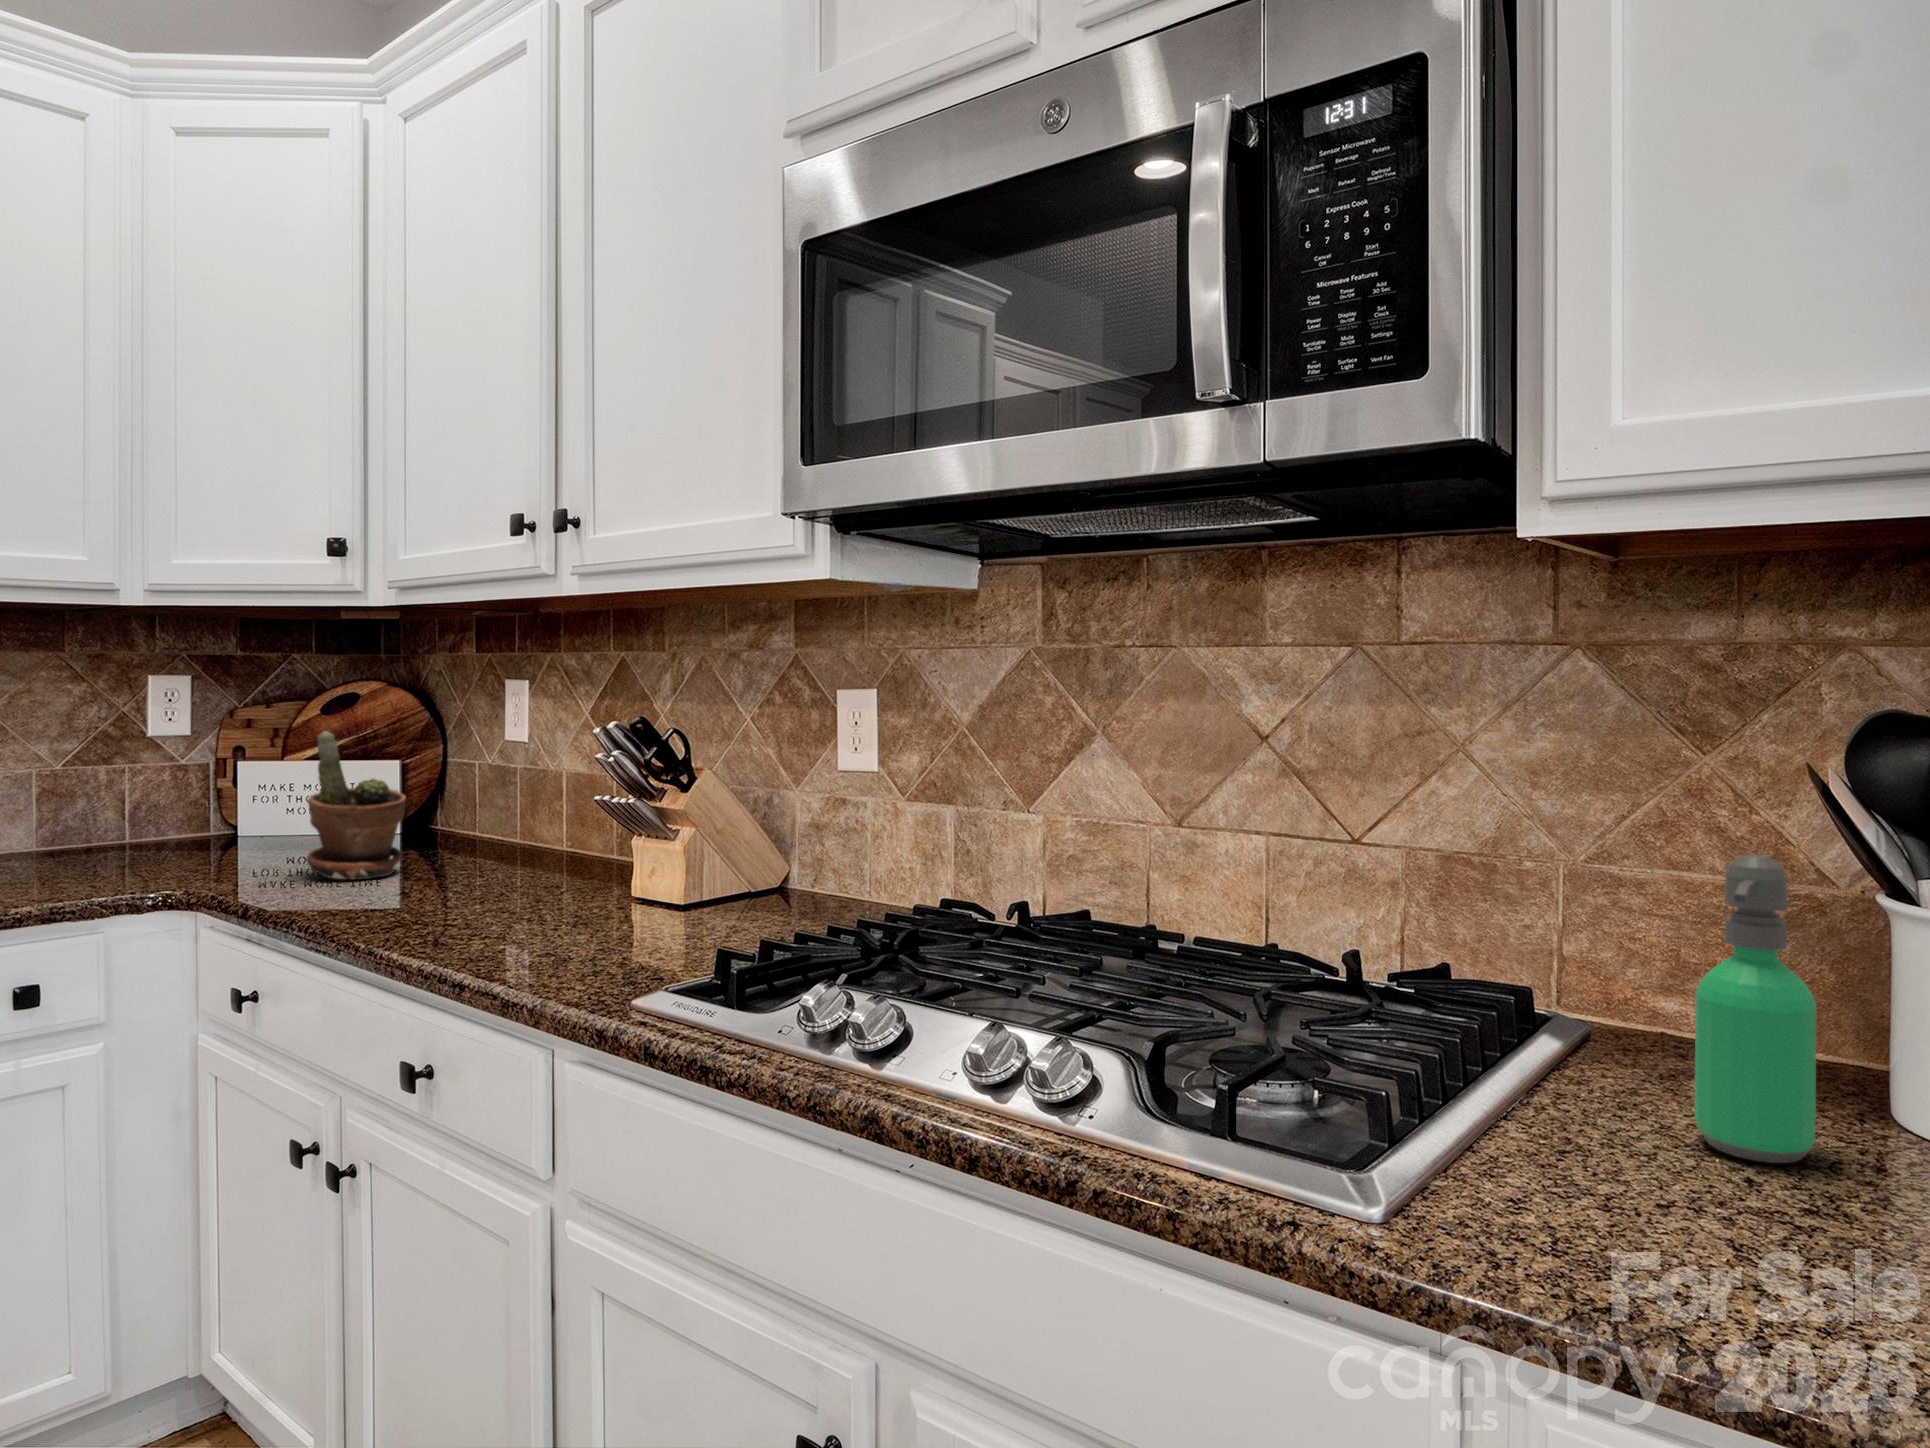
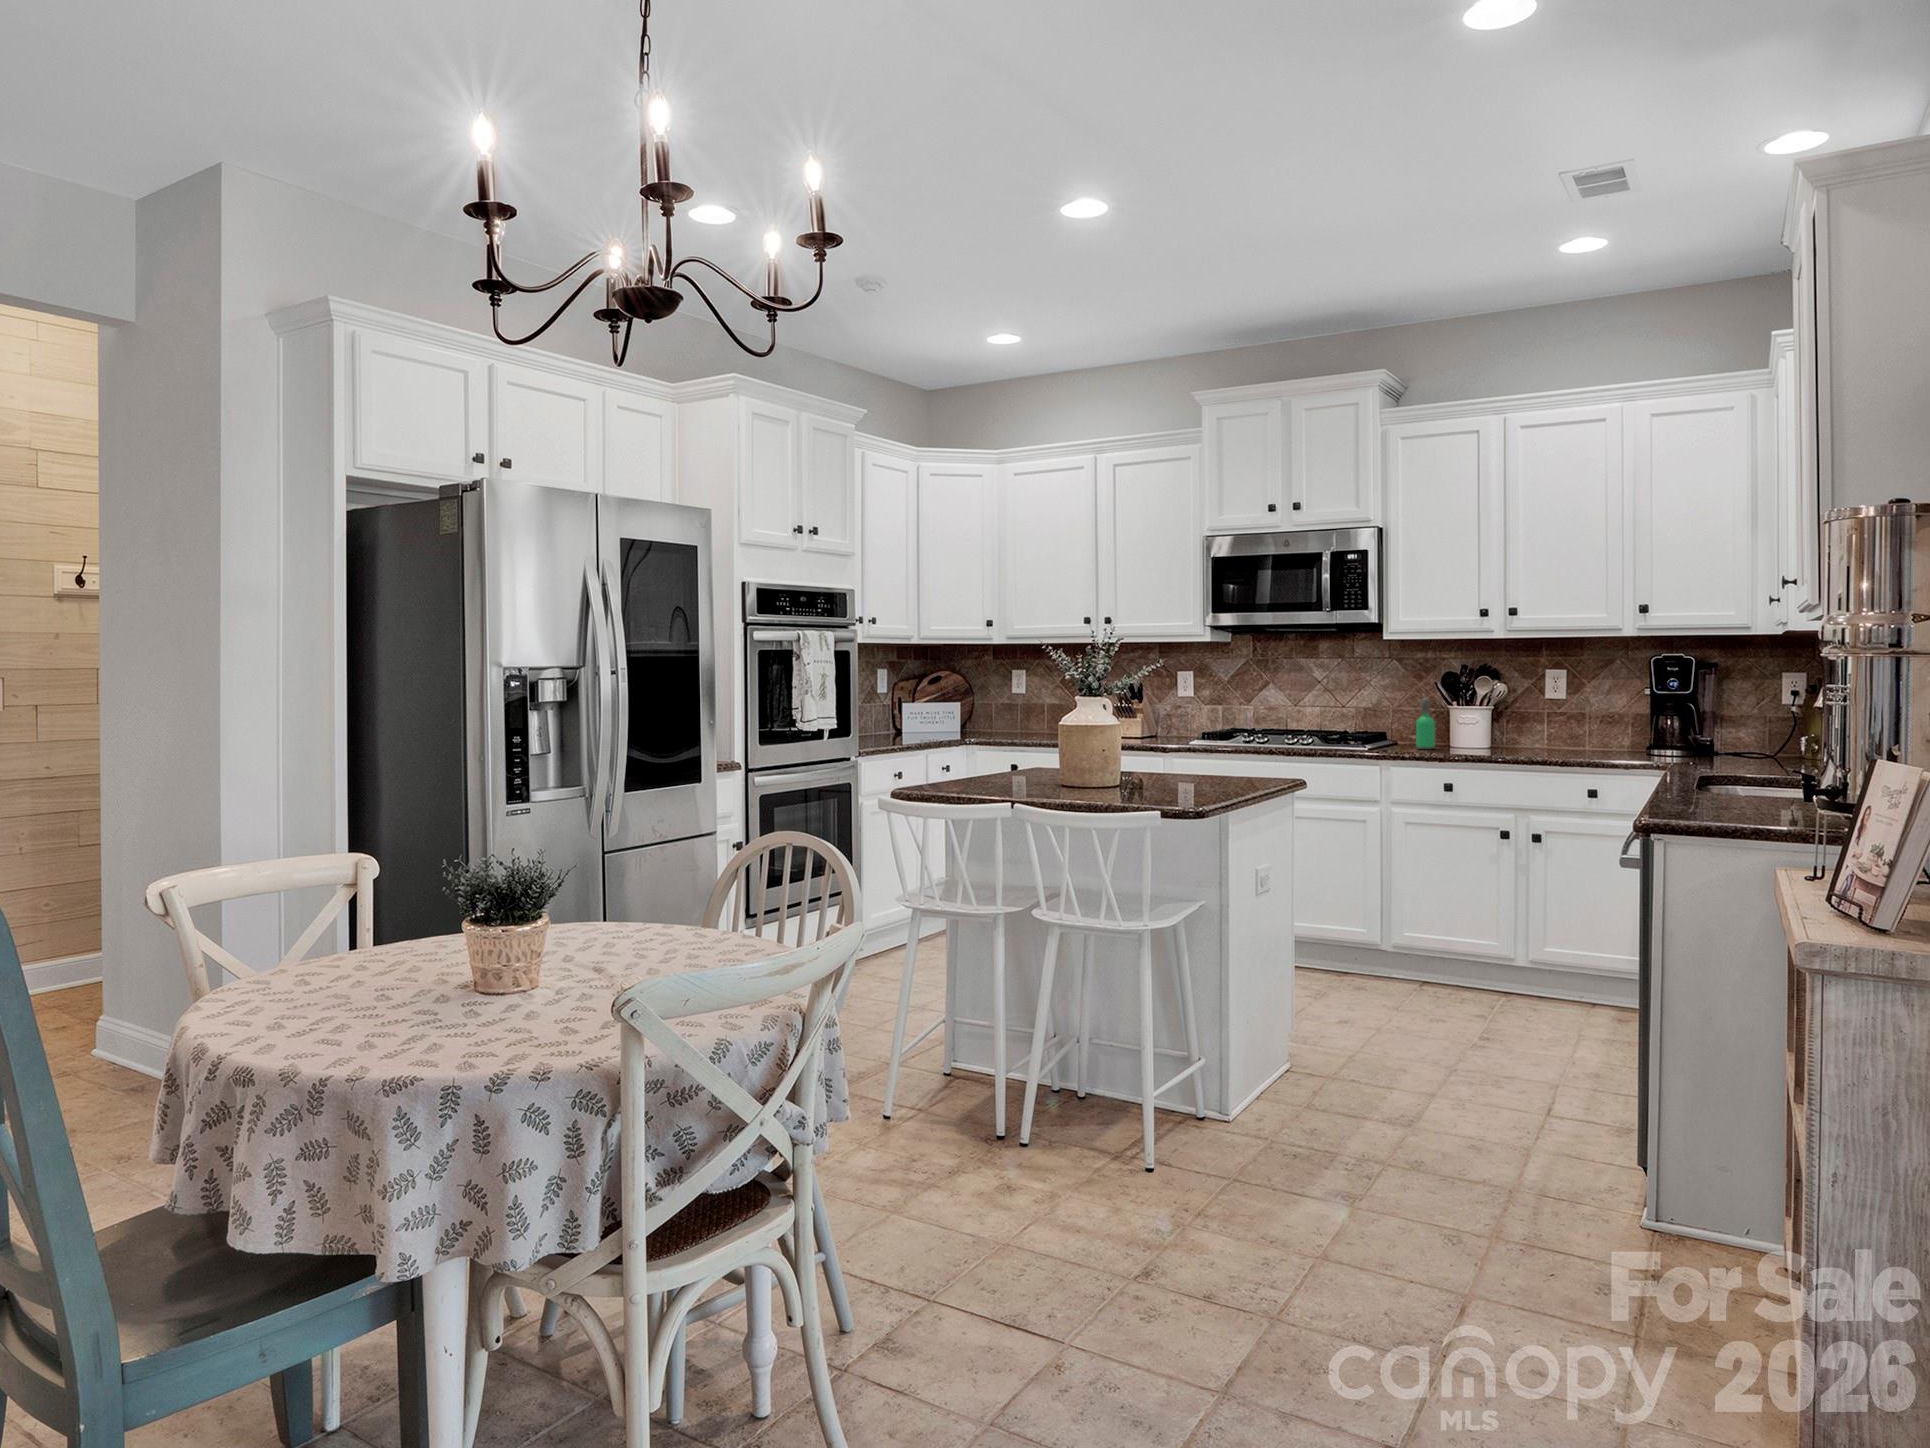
potted plant: present [307,731,406,880] -> none [988,688,1020,738]

